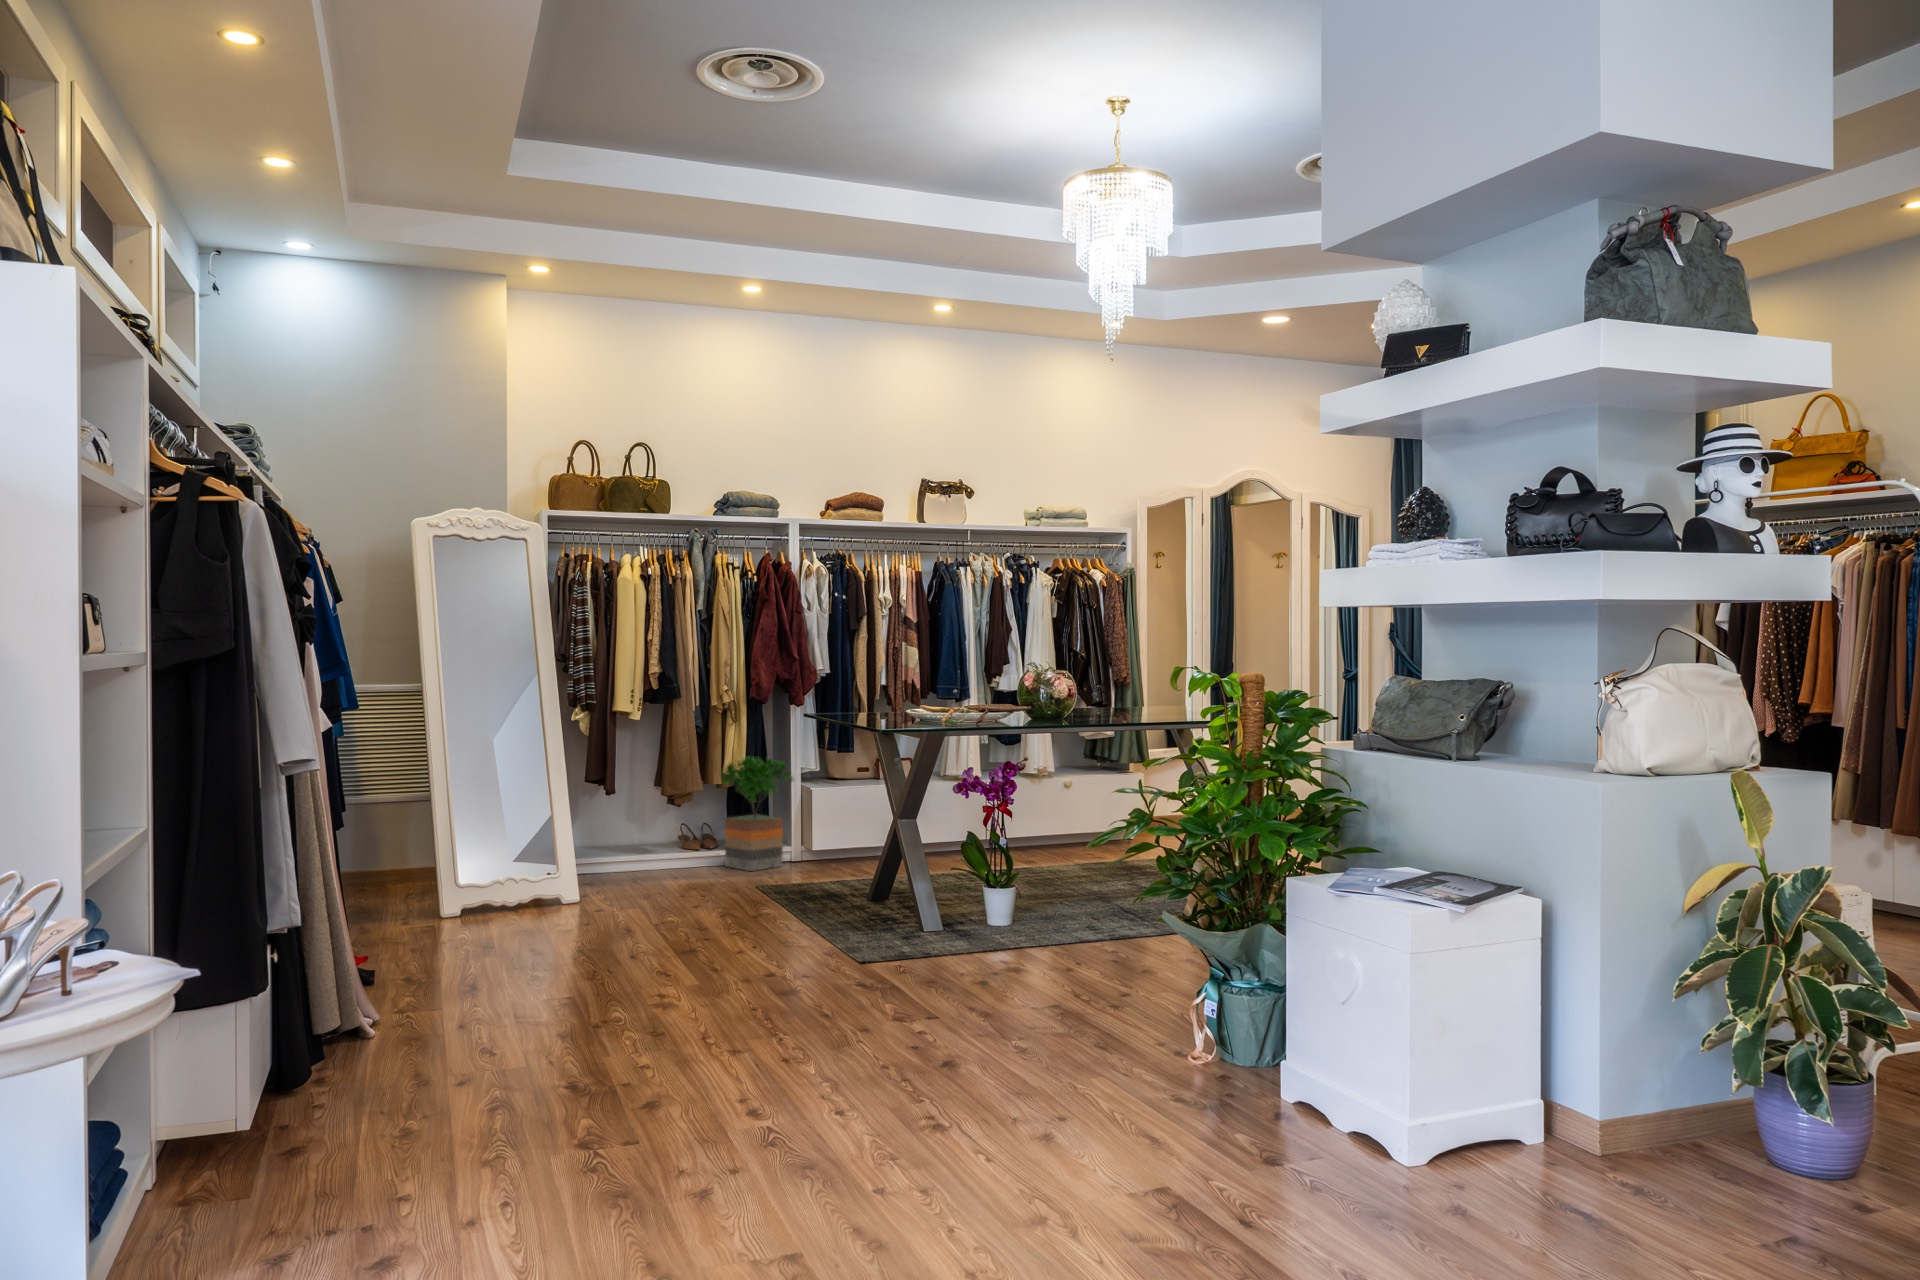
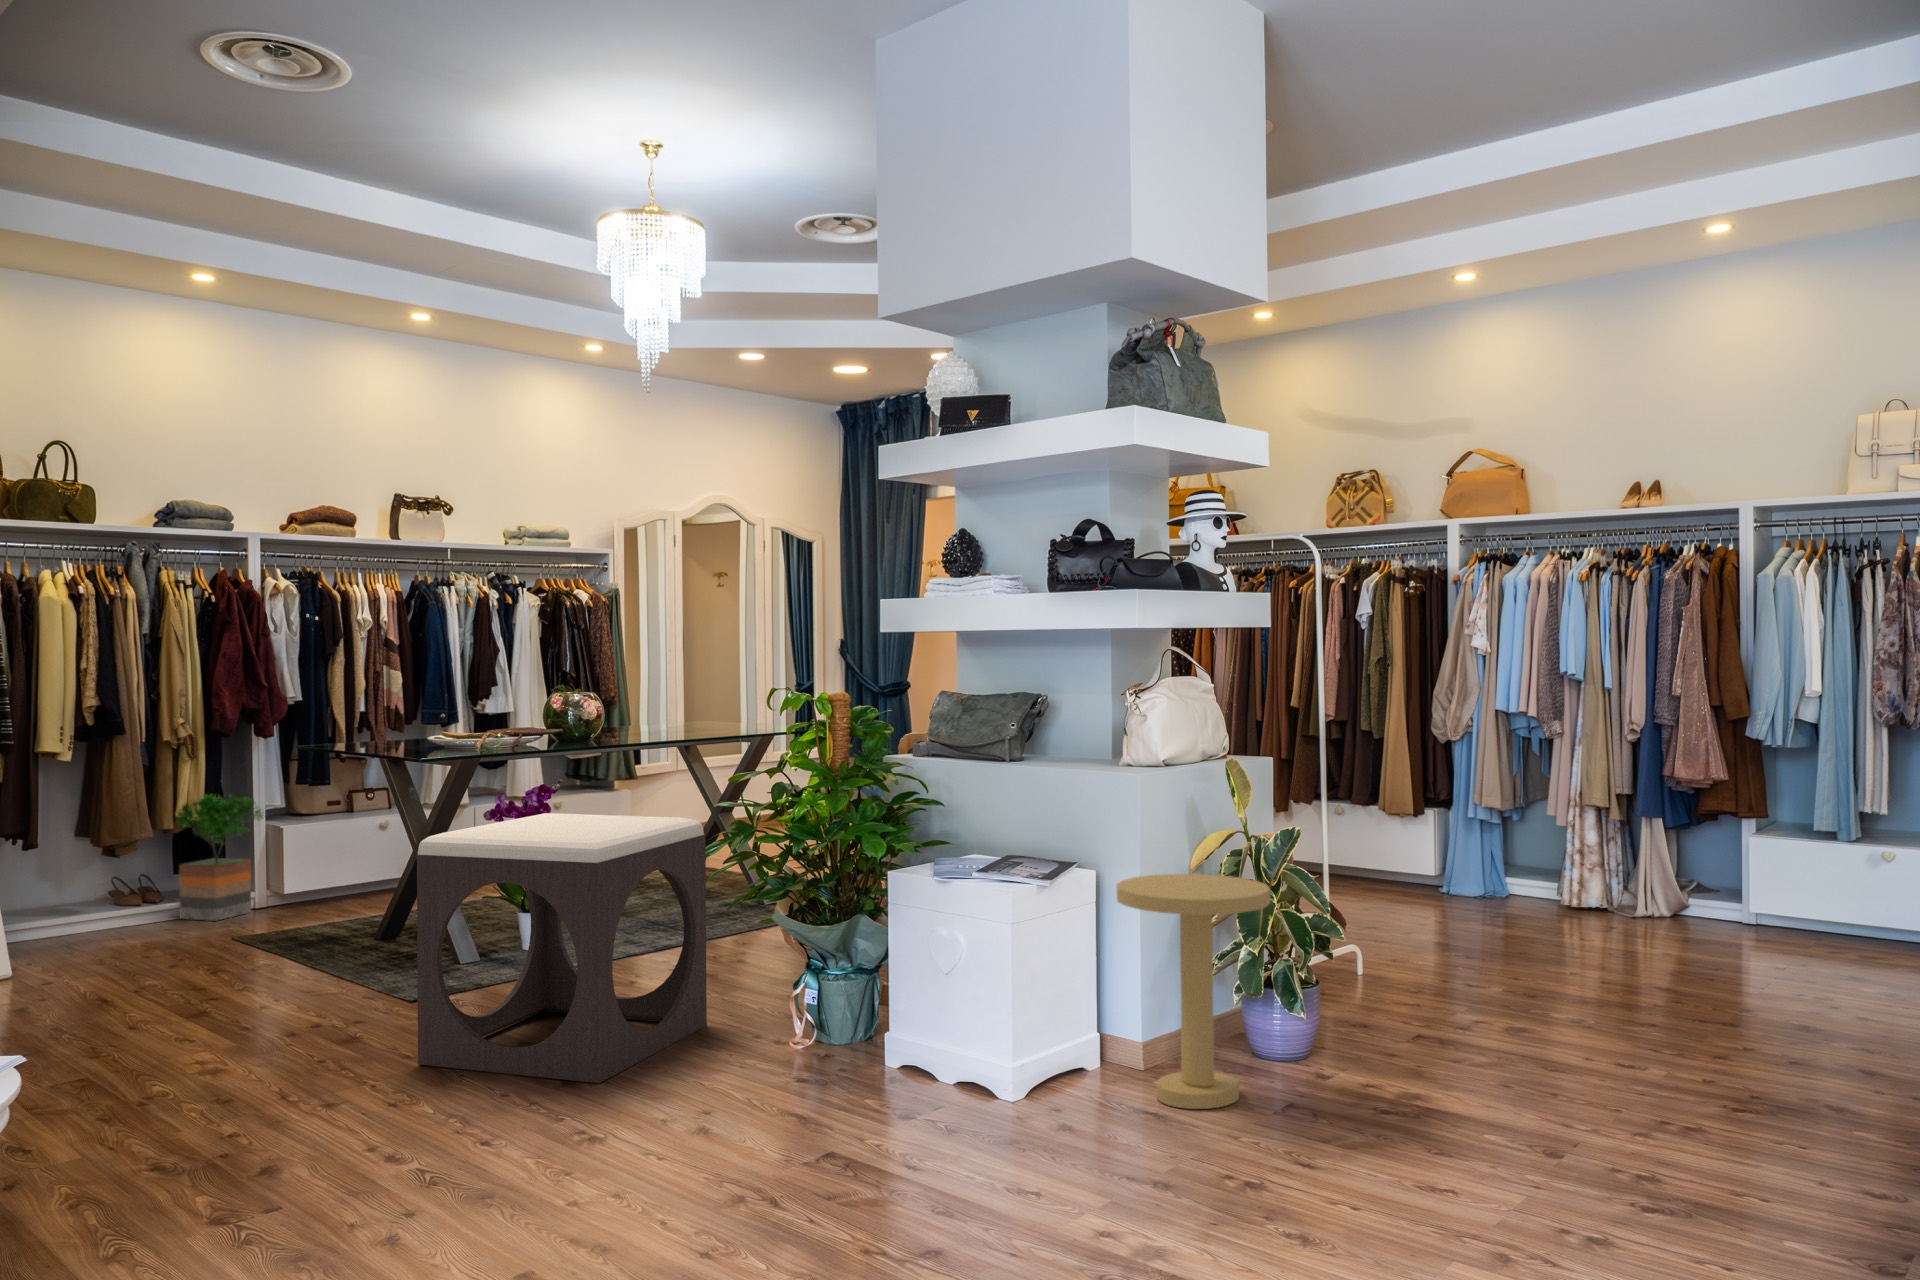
footstool: none [829,790,1117,1069] -> present [417,813,707,1083]
side table: none [1546,912,1763,1220] -> present [1116,874,1270,1109]

